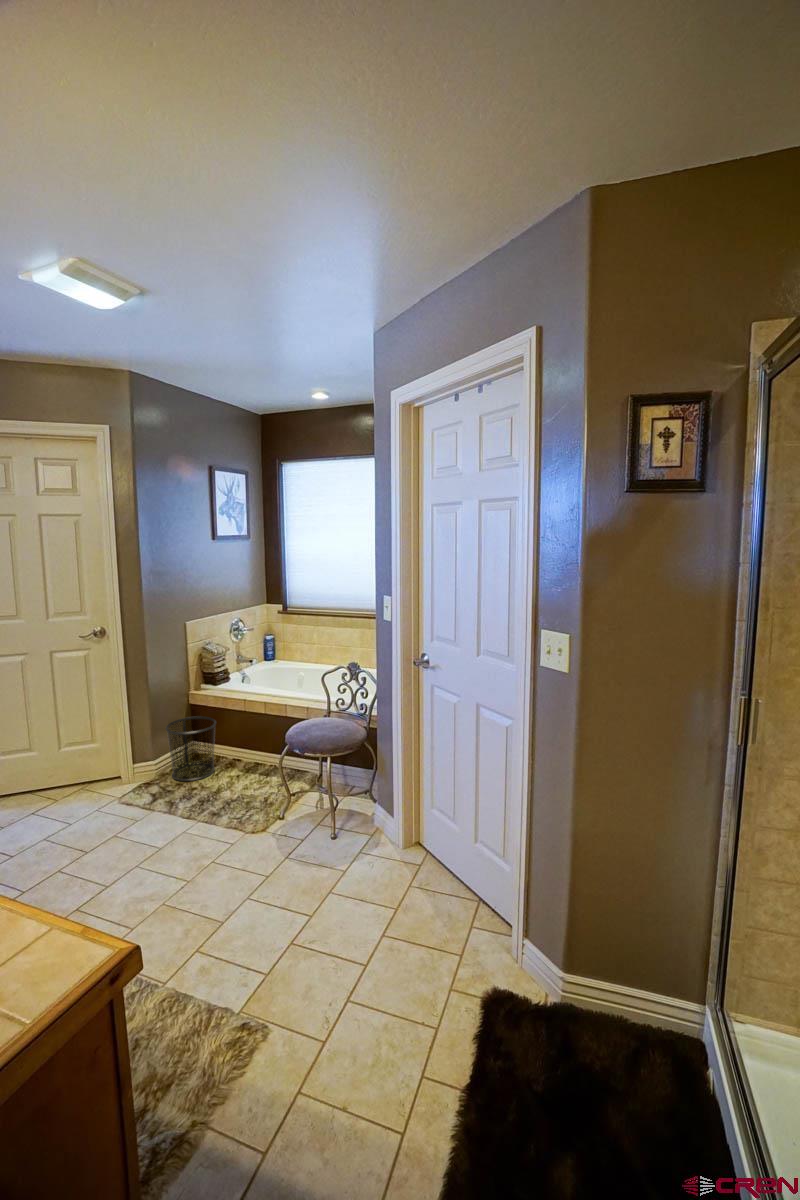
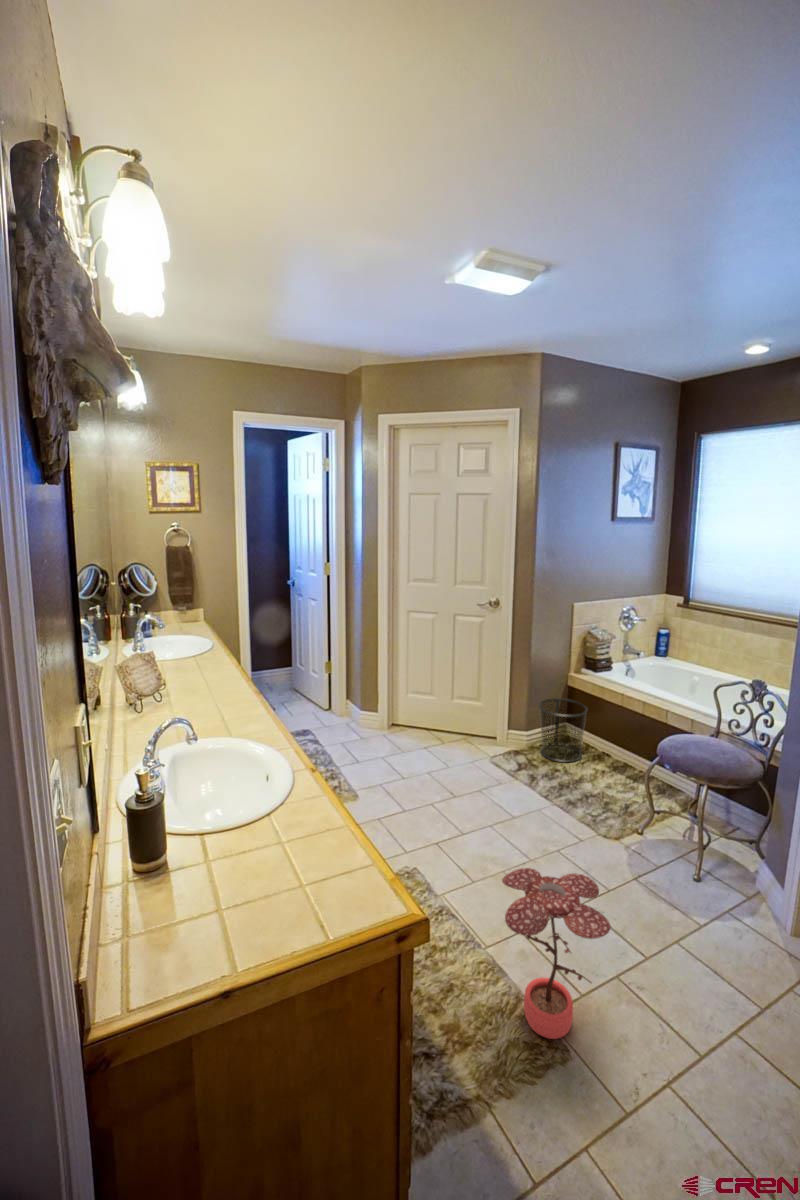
potted plant: none [183,856,296,1030] -> present [502,868,611,1039]

